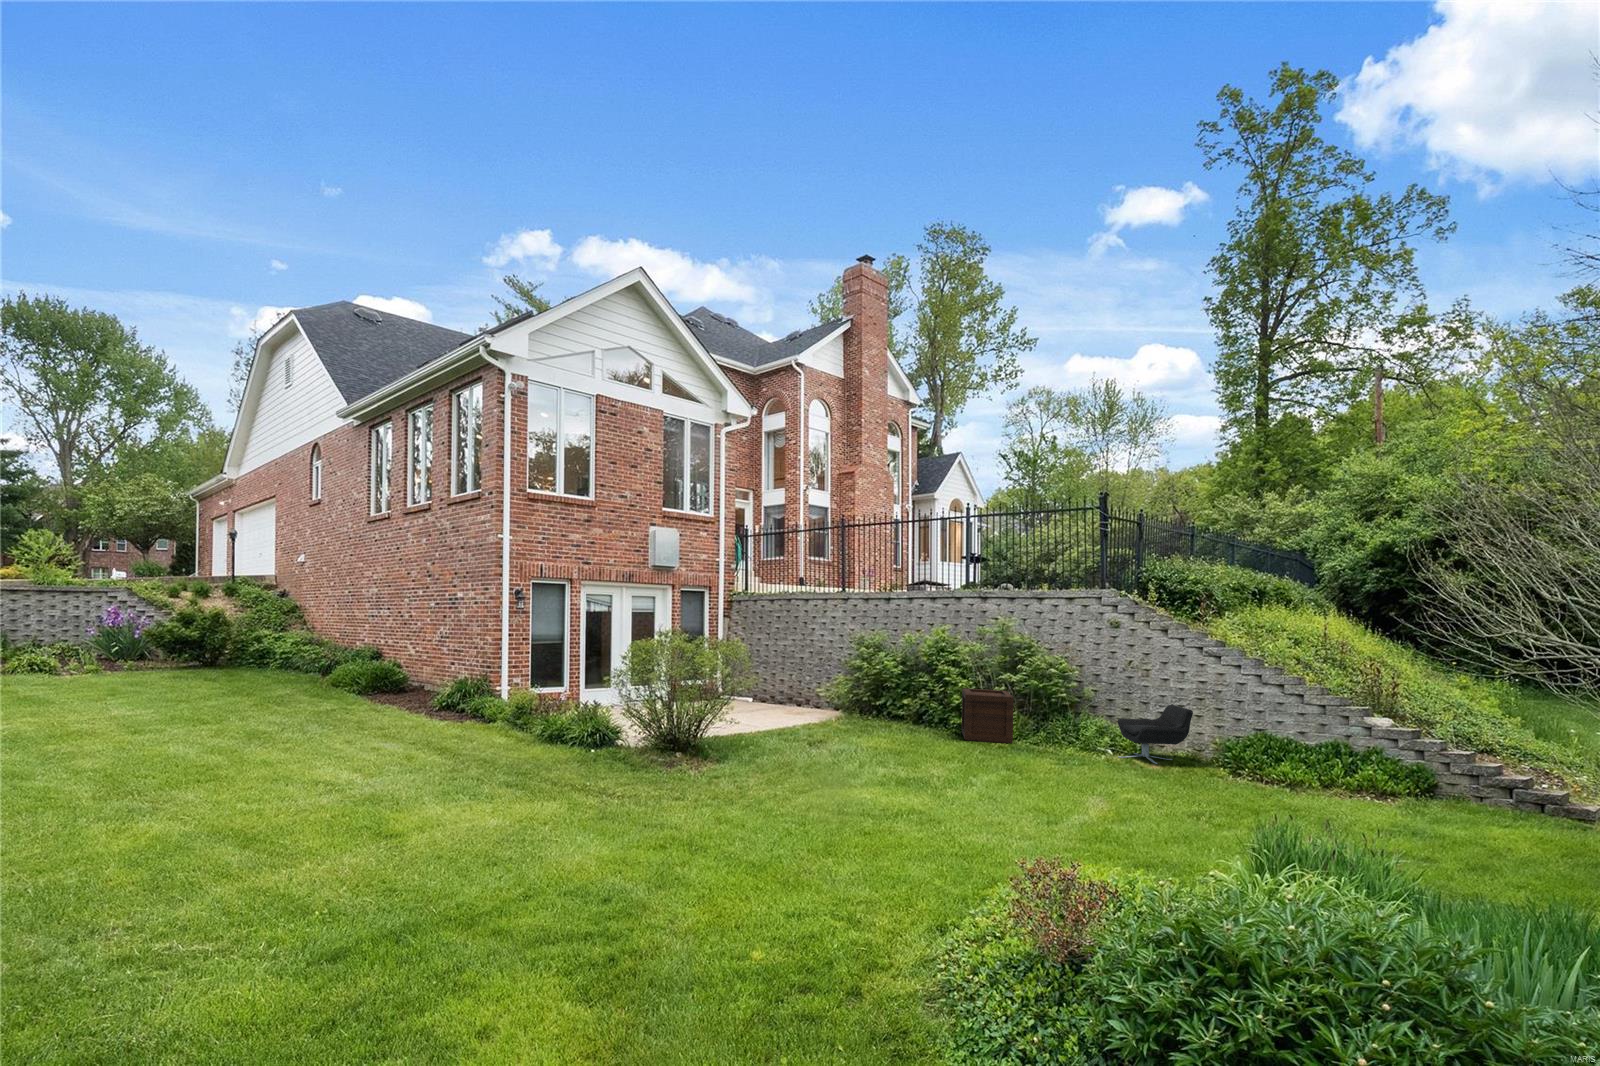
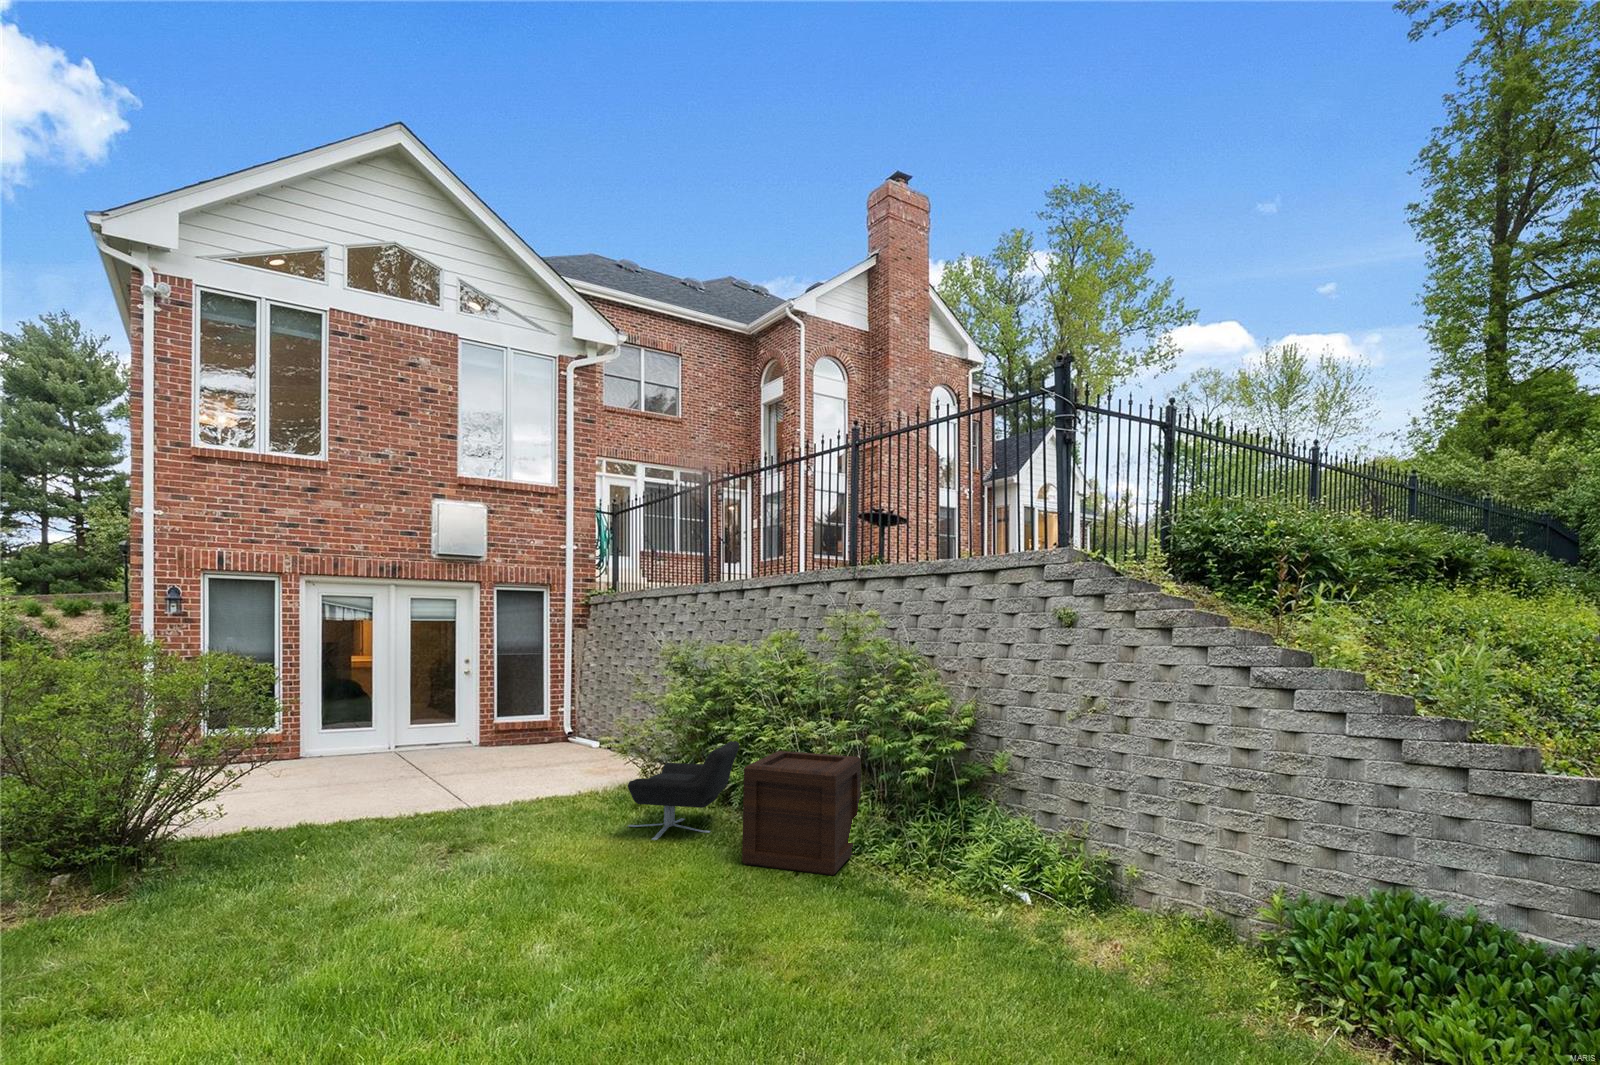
lounge chair: present [1118,704,1193,764] -> present [628,741,739,840]

